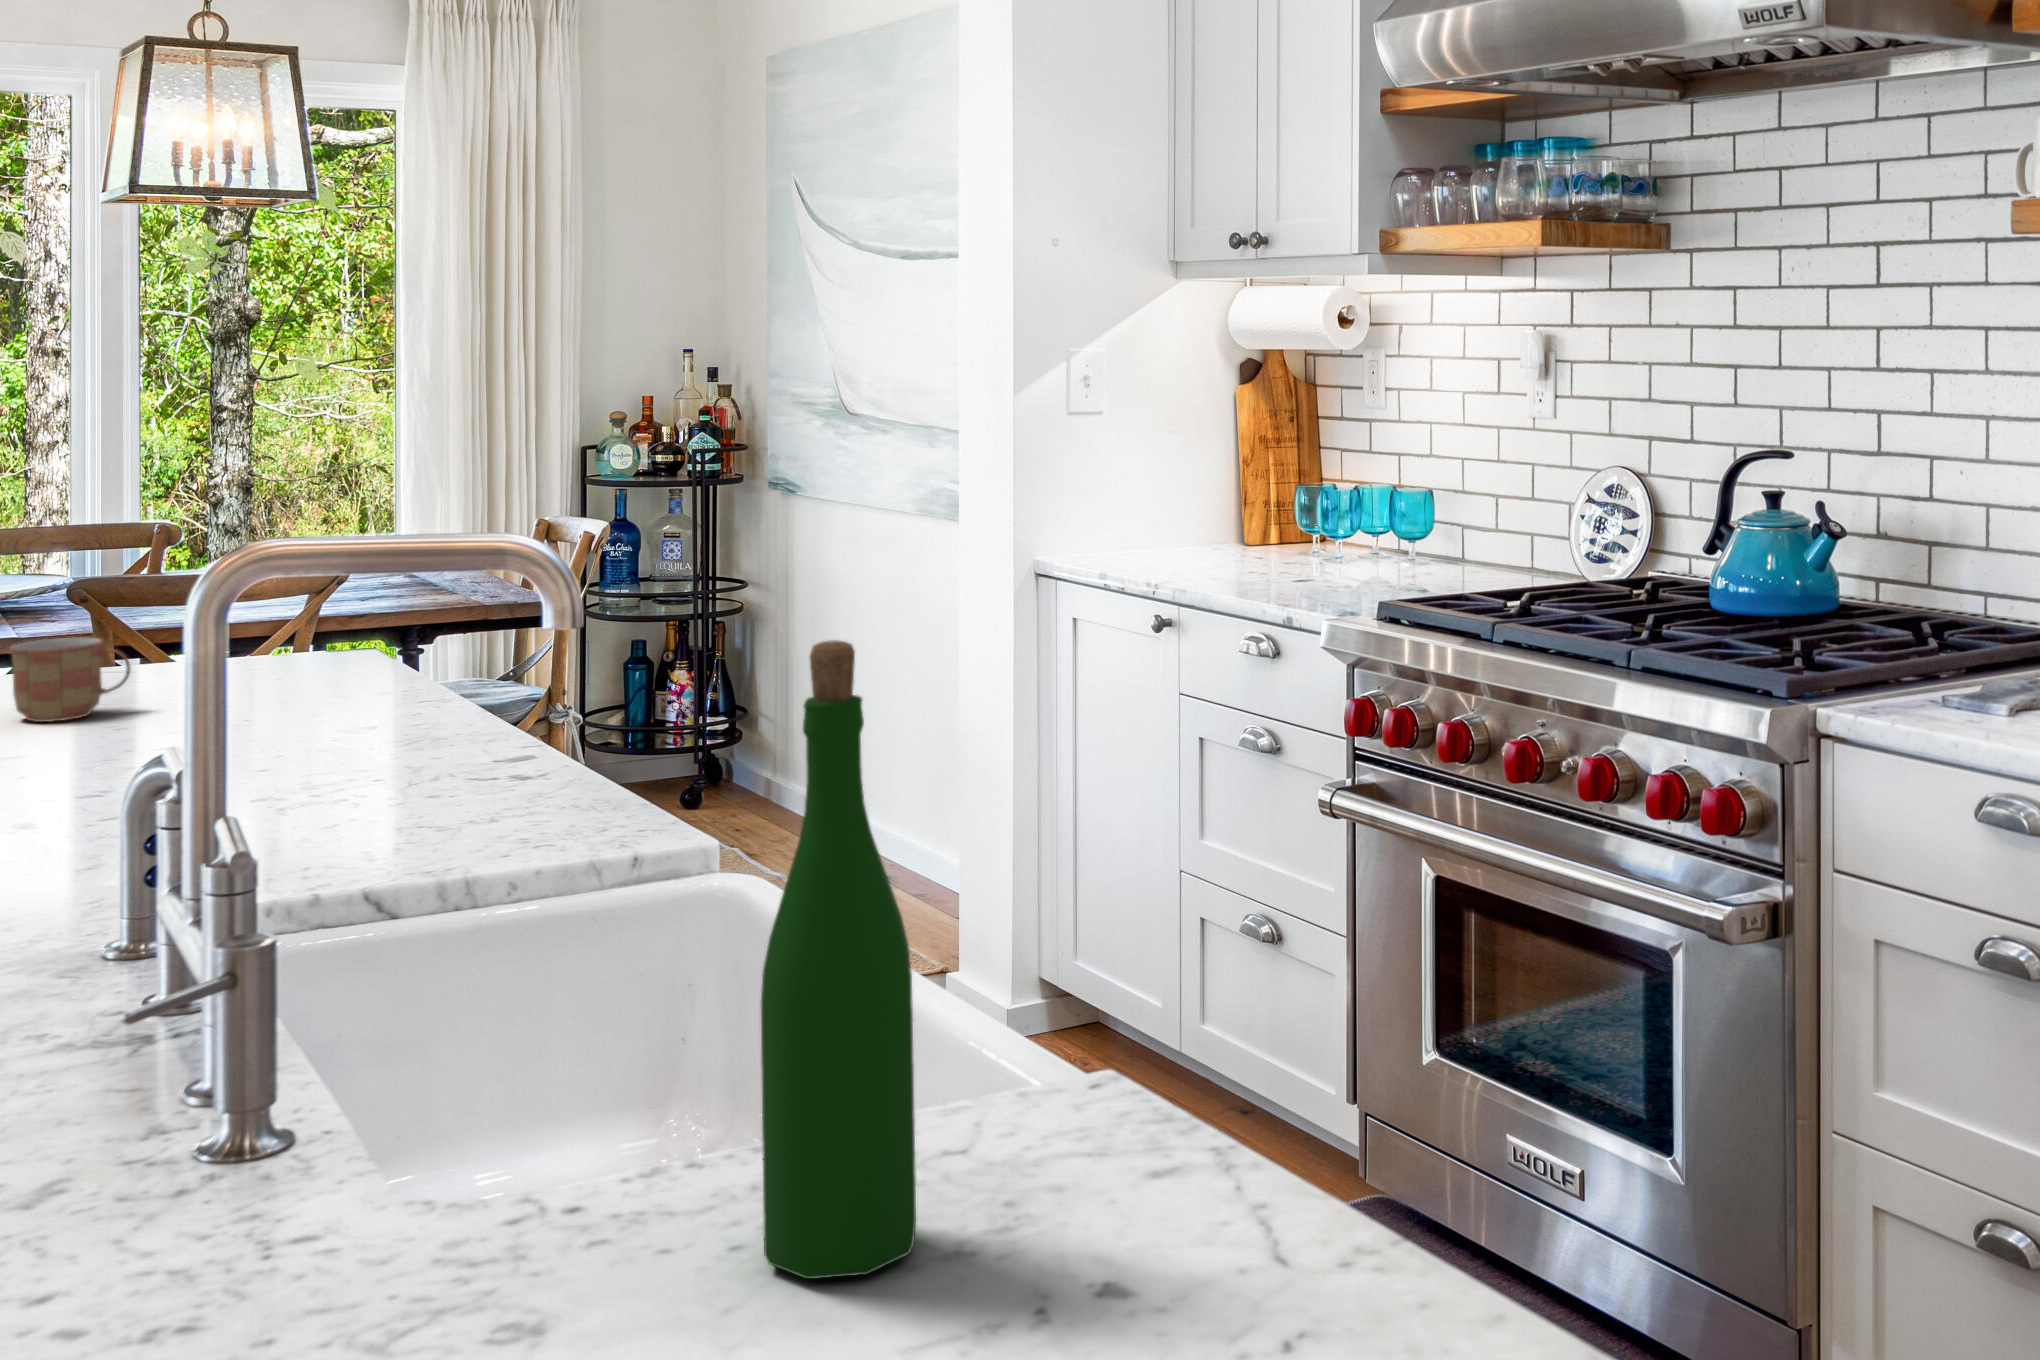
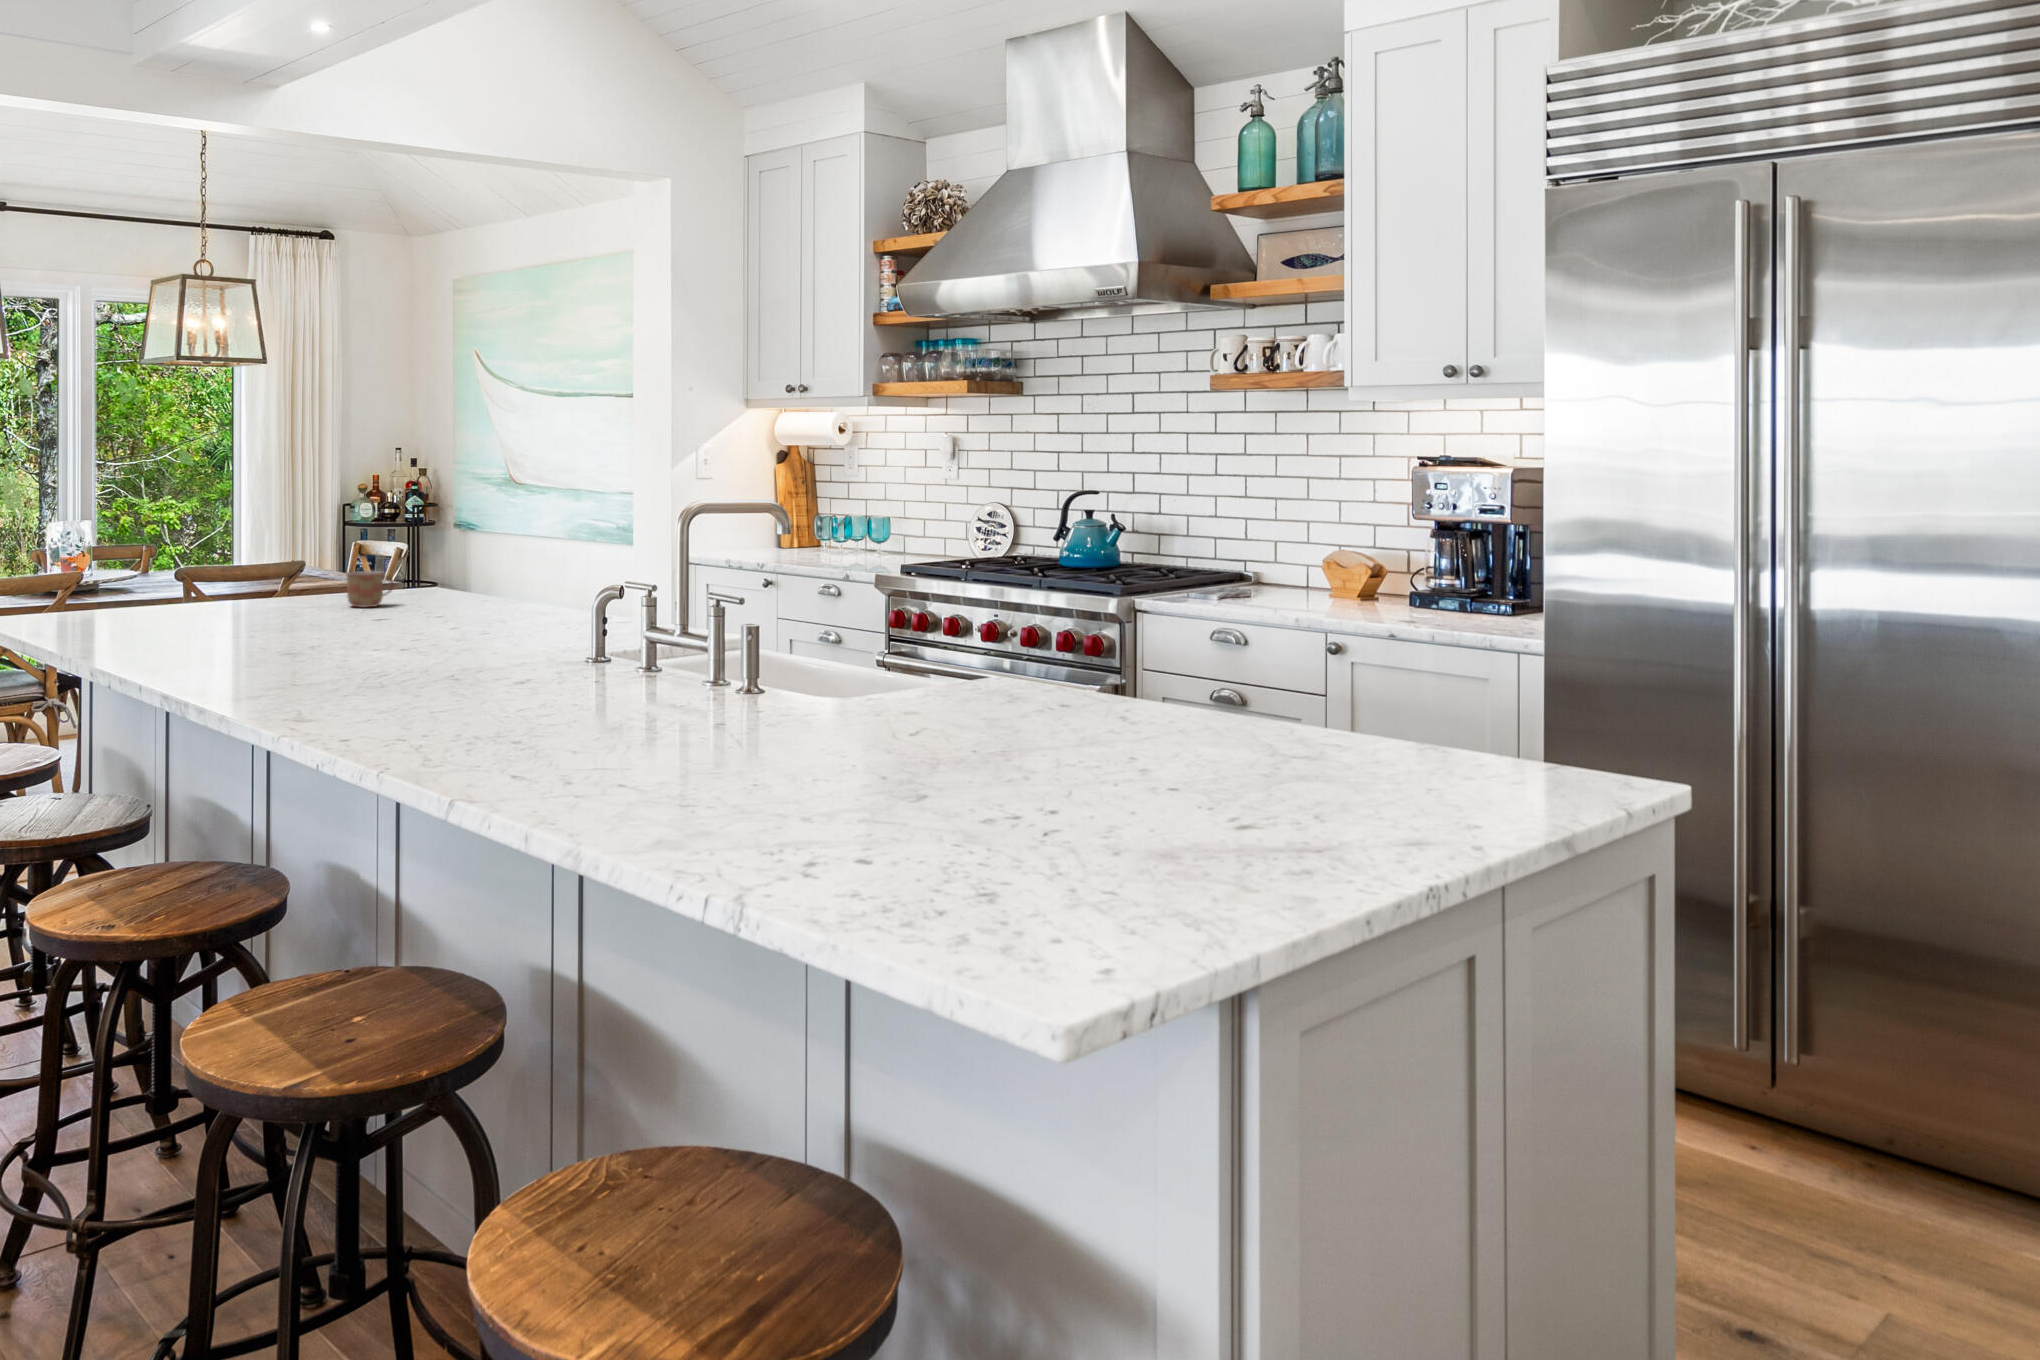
wine bottle: present [761,640,916,1279] -> none [951,515,997,697]

